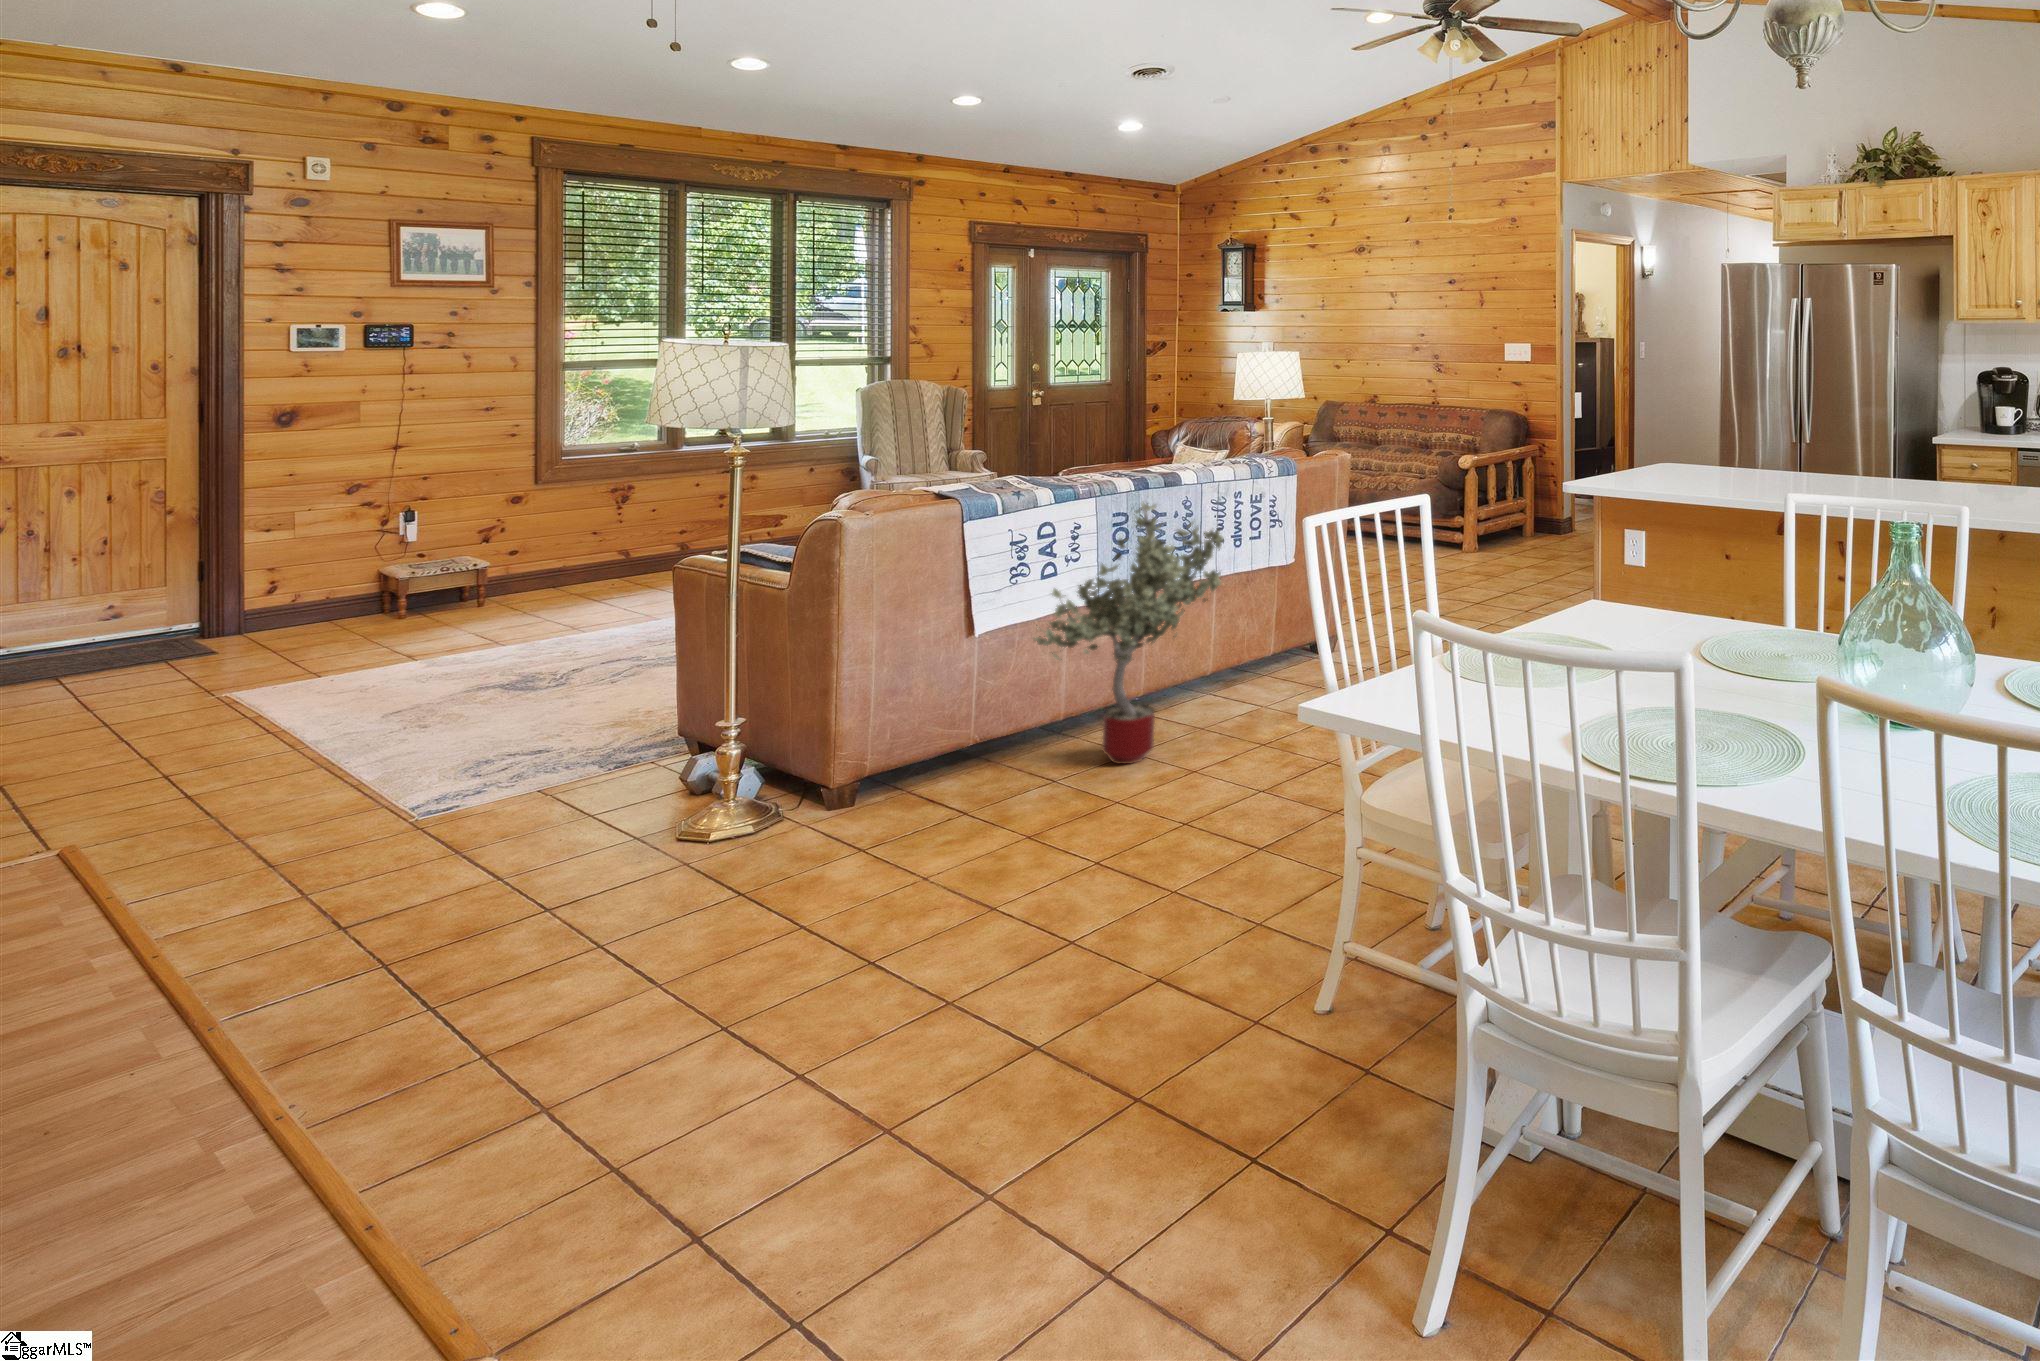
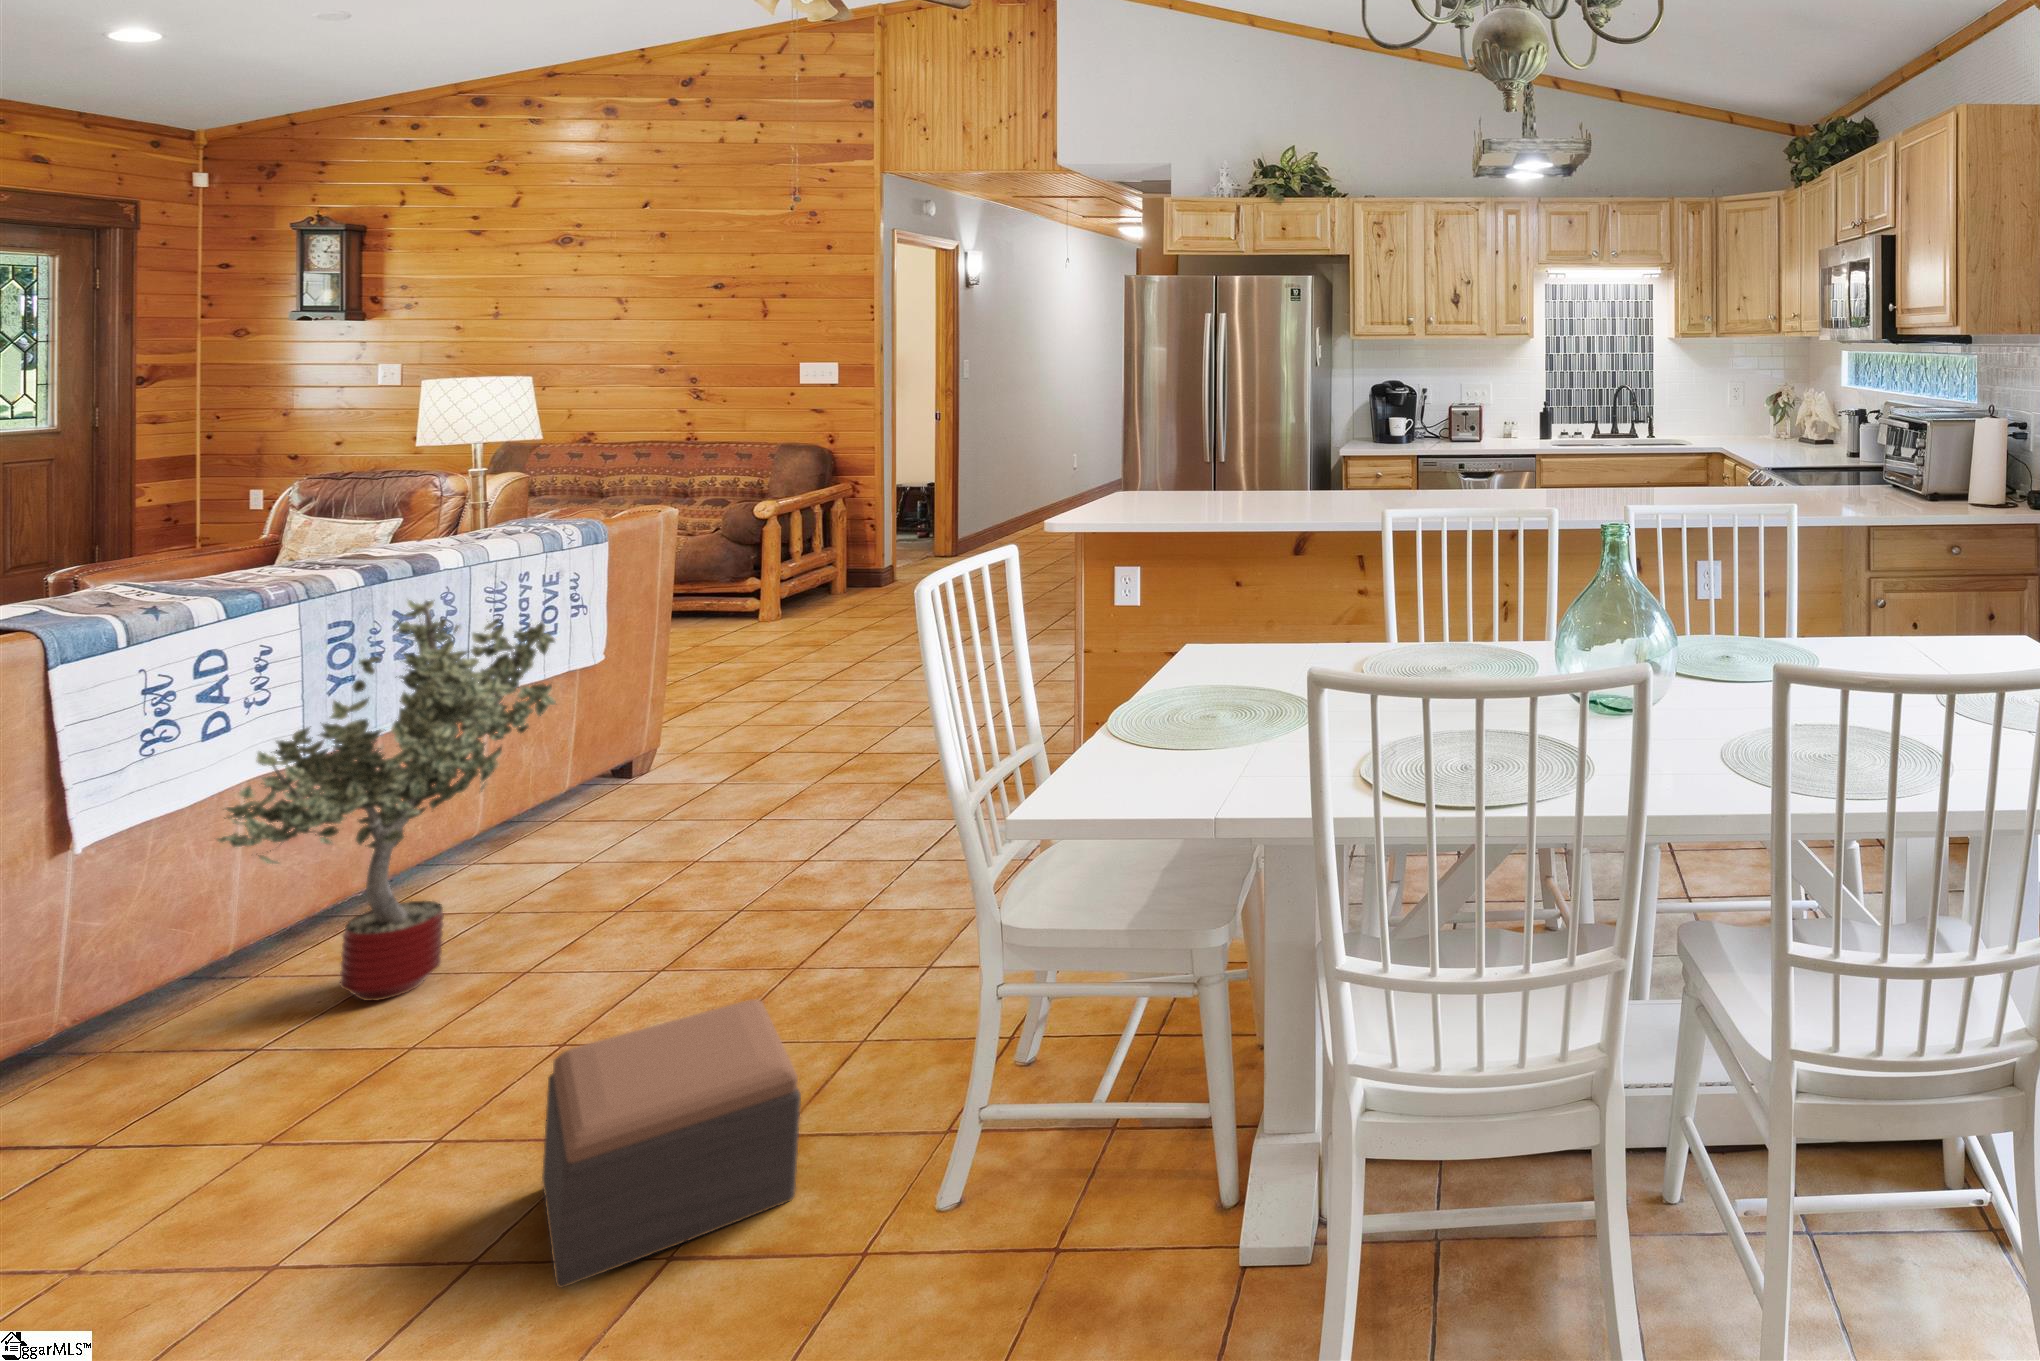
footstool: none [1099,808,1256,957] -> present [542,999,801,1288]

